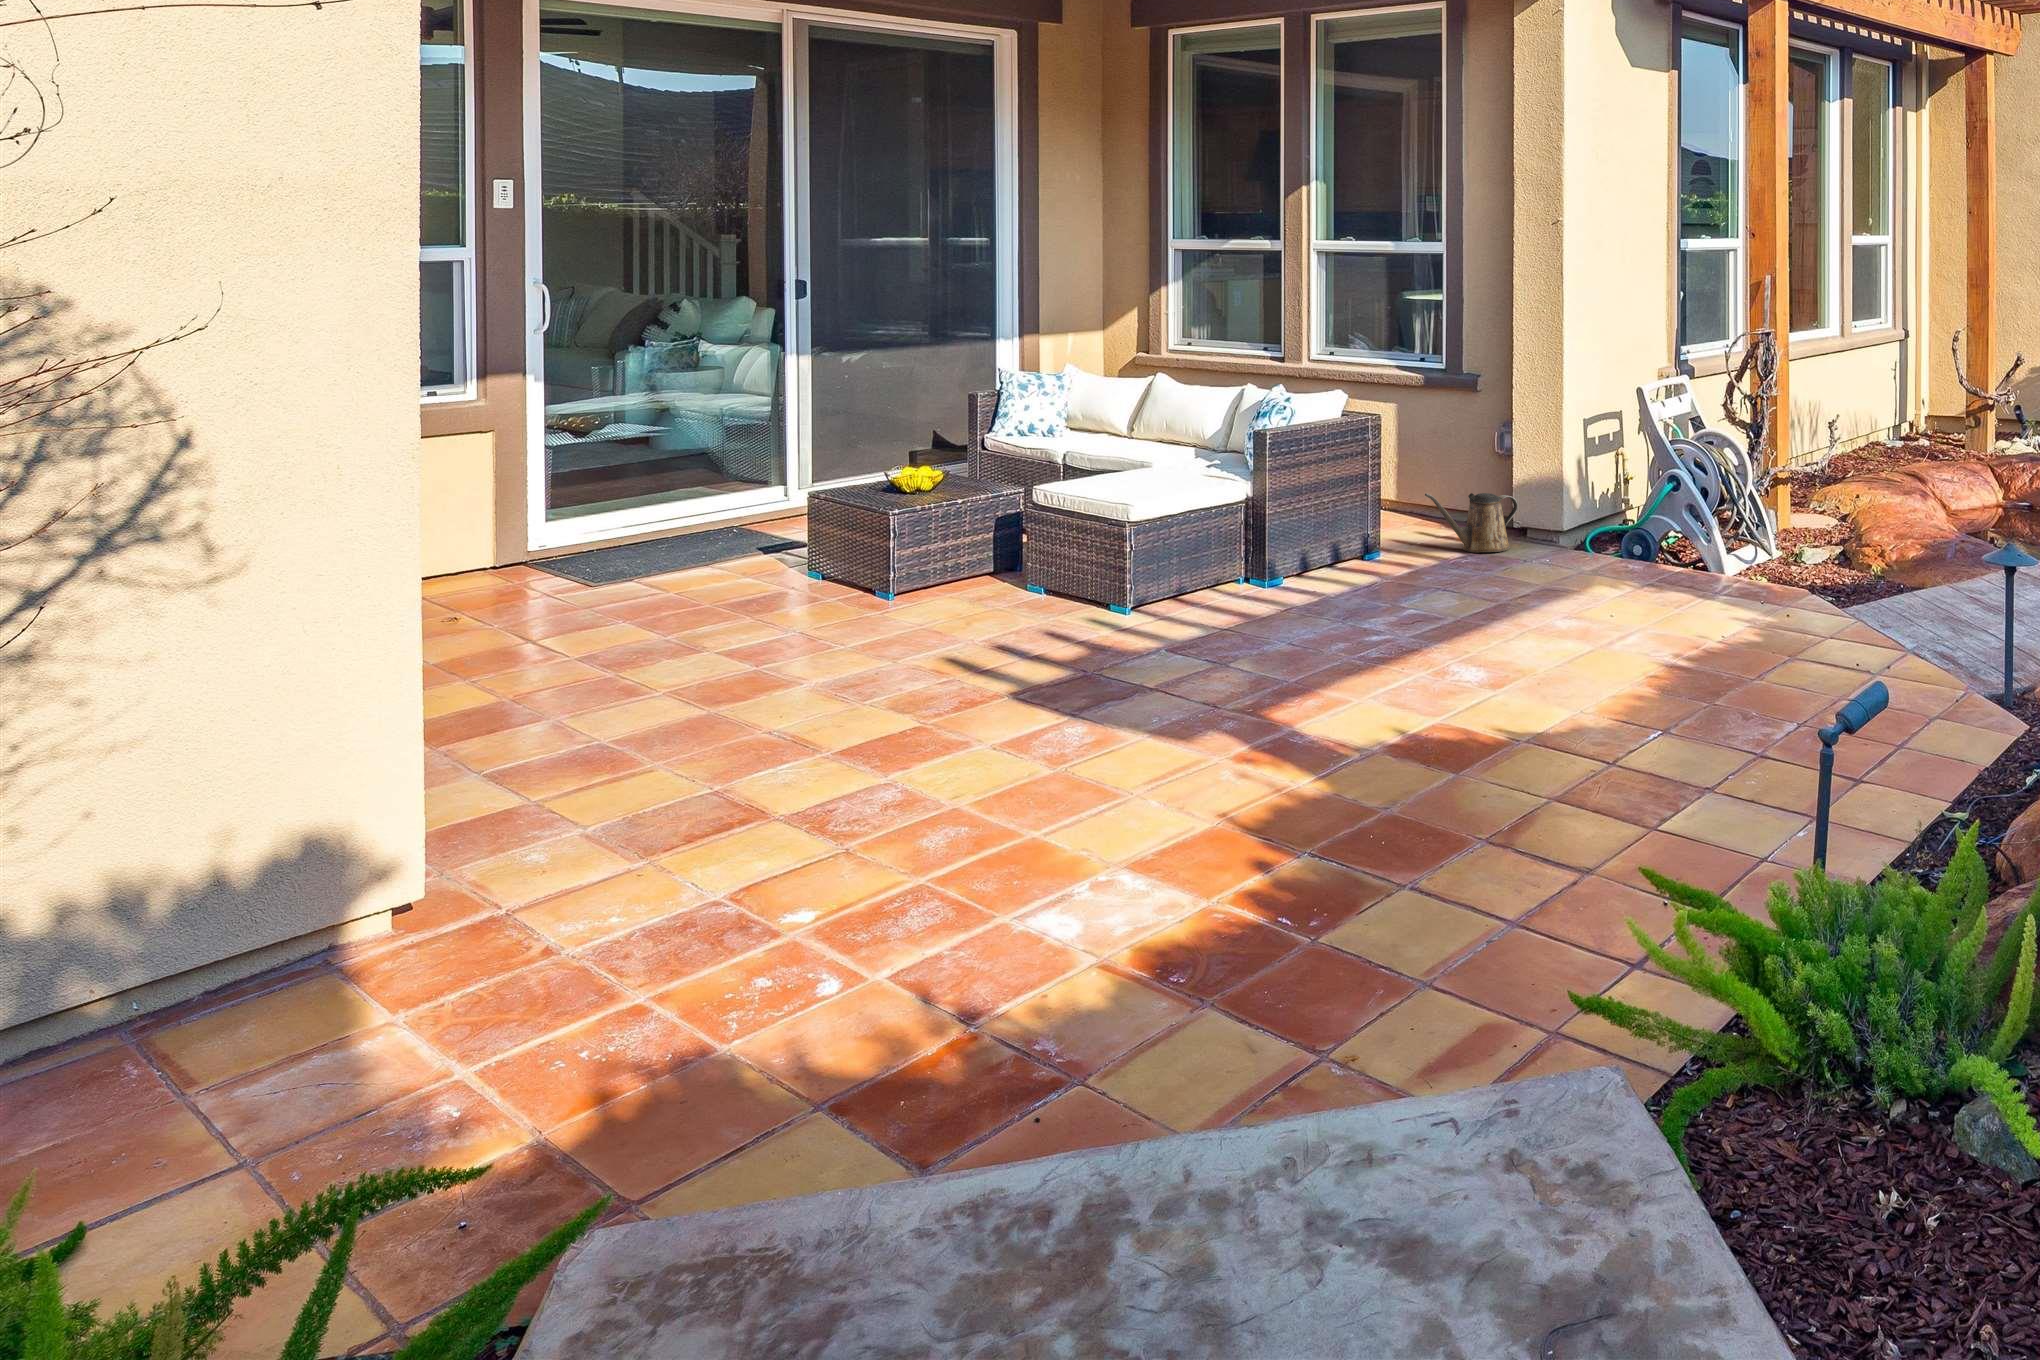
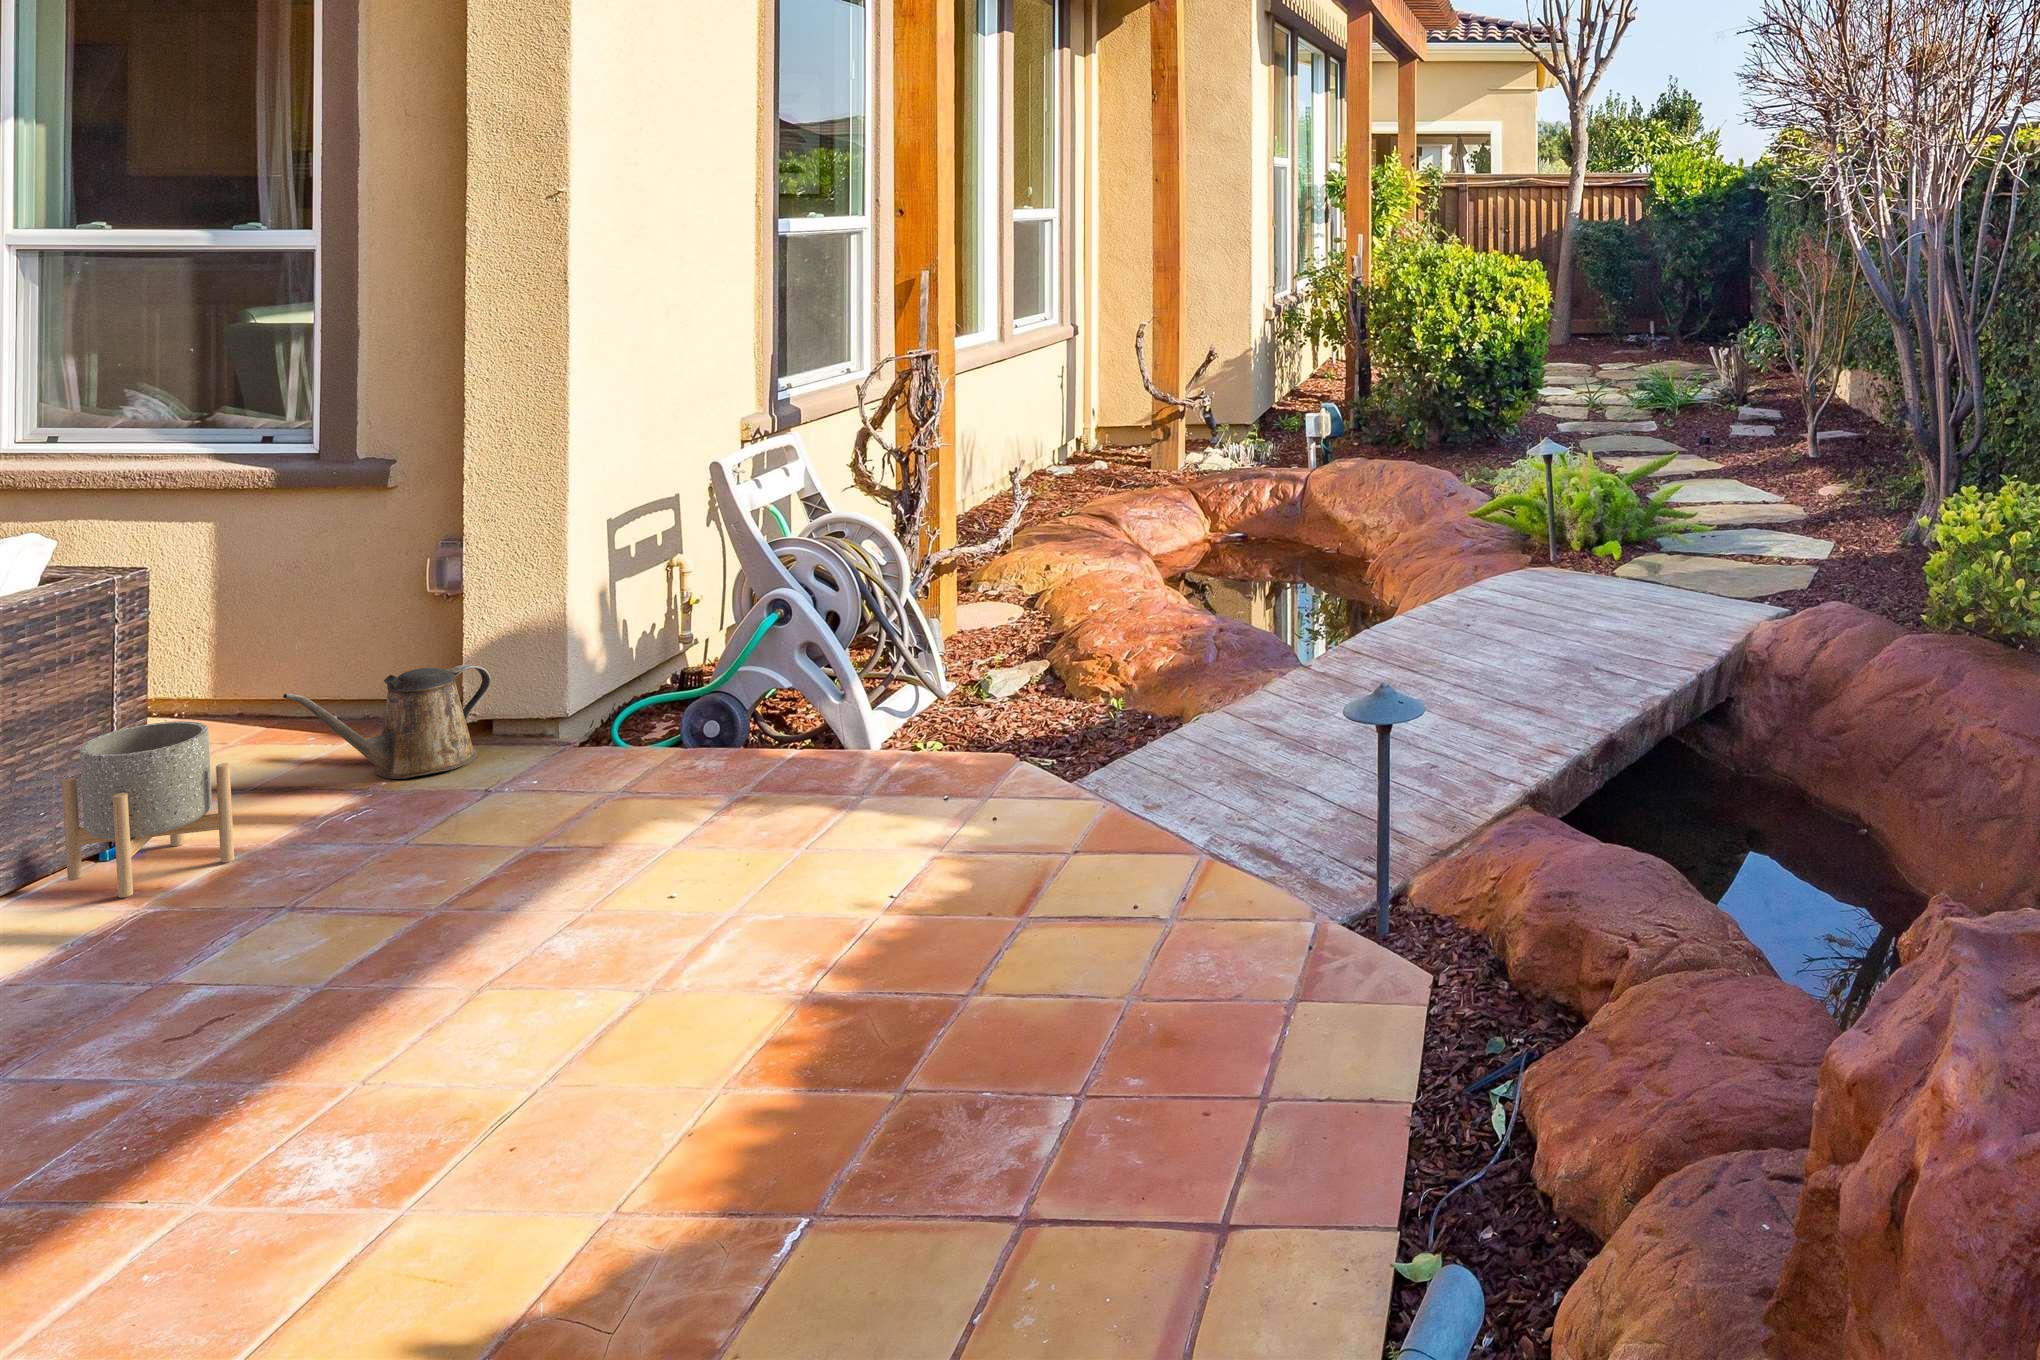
planter: none [1339,496,1405,578] -> present [62,721,234,898]

